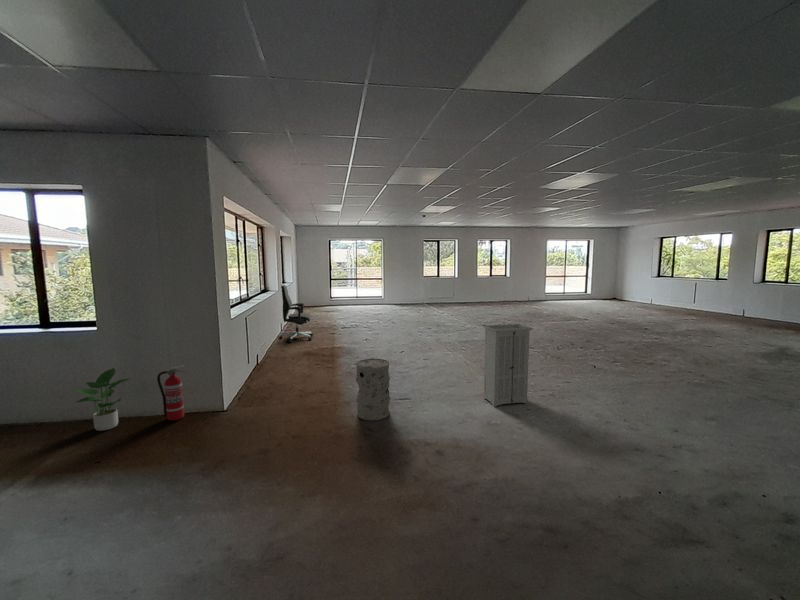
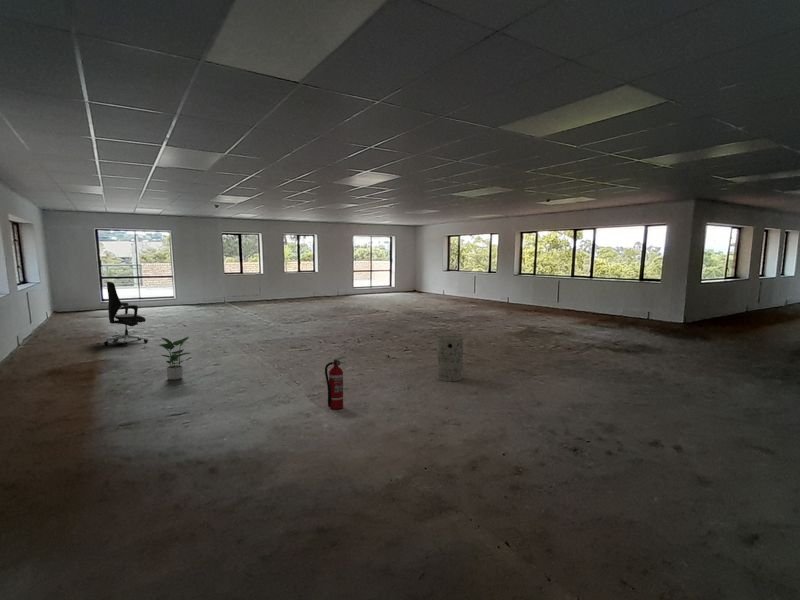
storage cabinet: present [483,324,533,407] -> none [361,301,394,361]
trash can: present [356,359,390,420] -> present [436,336,463,381]
fire extinguisher: present [157,365,186,420] -> present [325,356,345,409]
potted plant: present [75,368,129,431] -> present [159,337,190,380]

